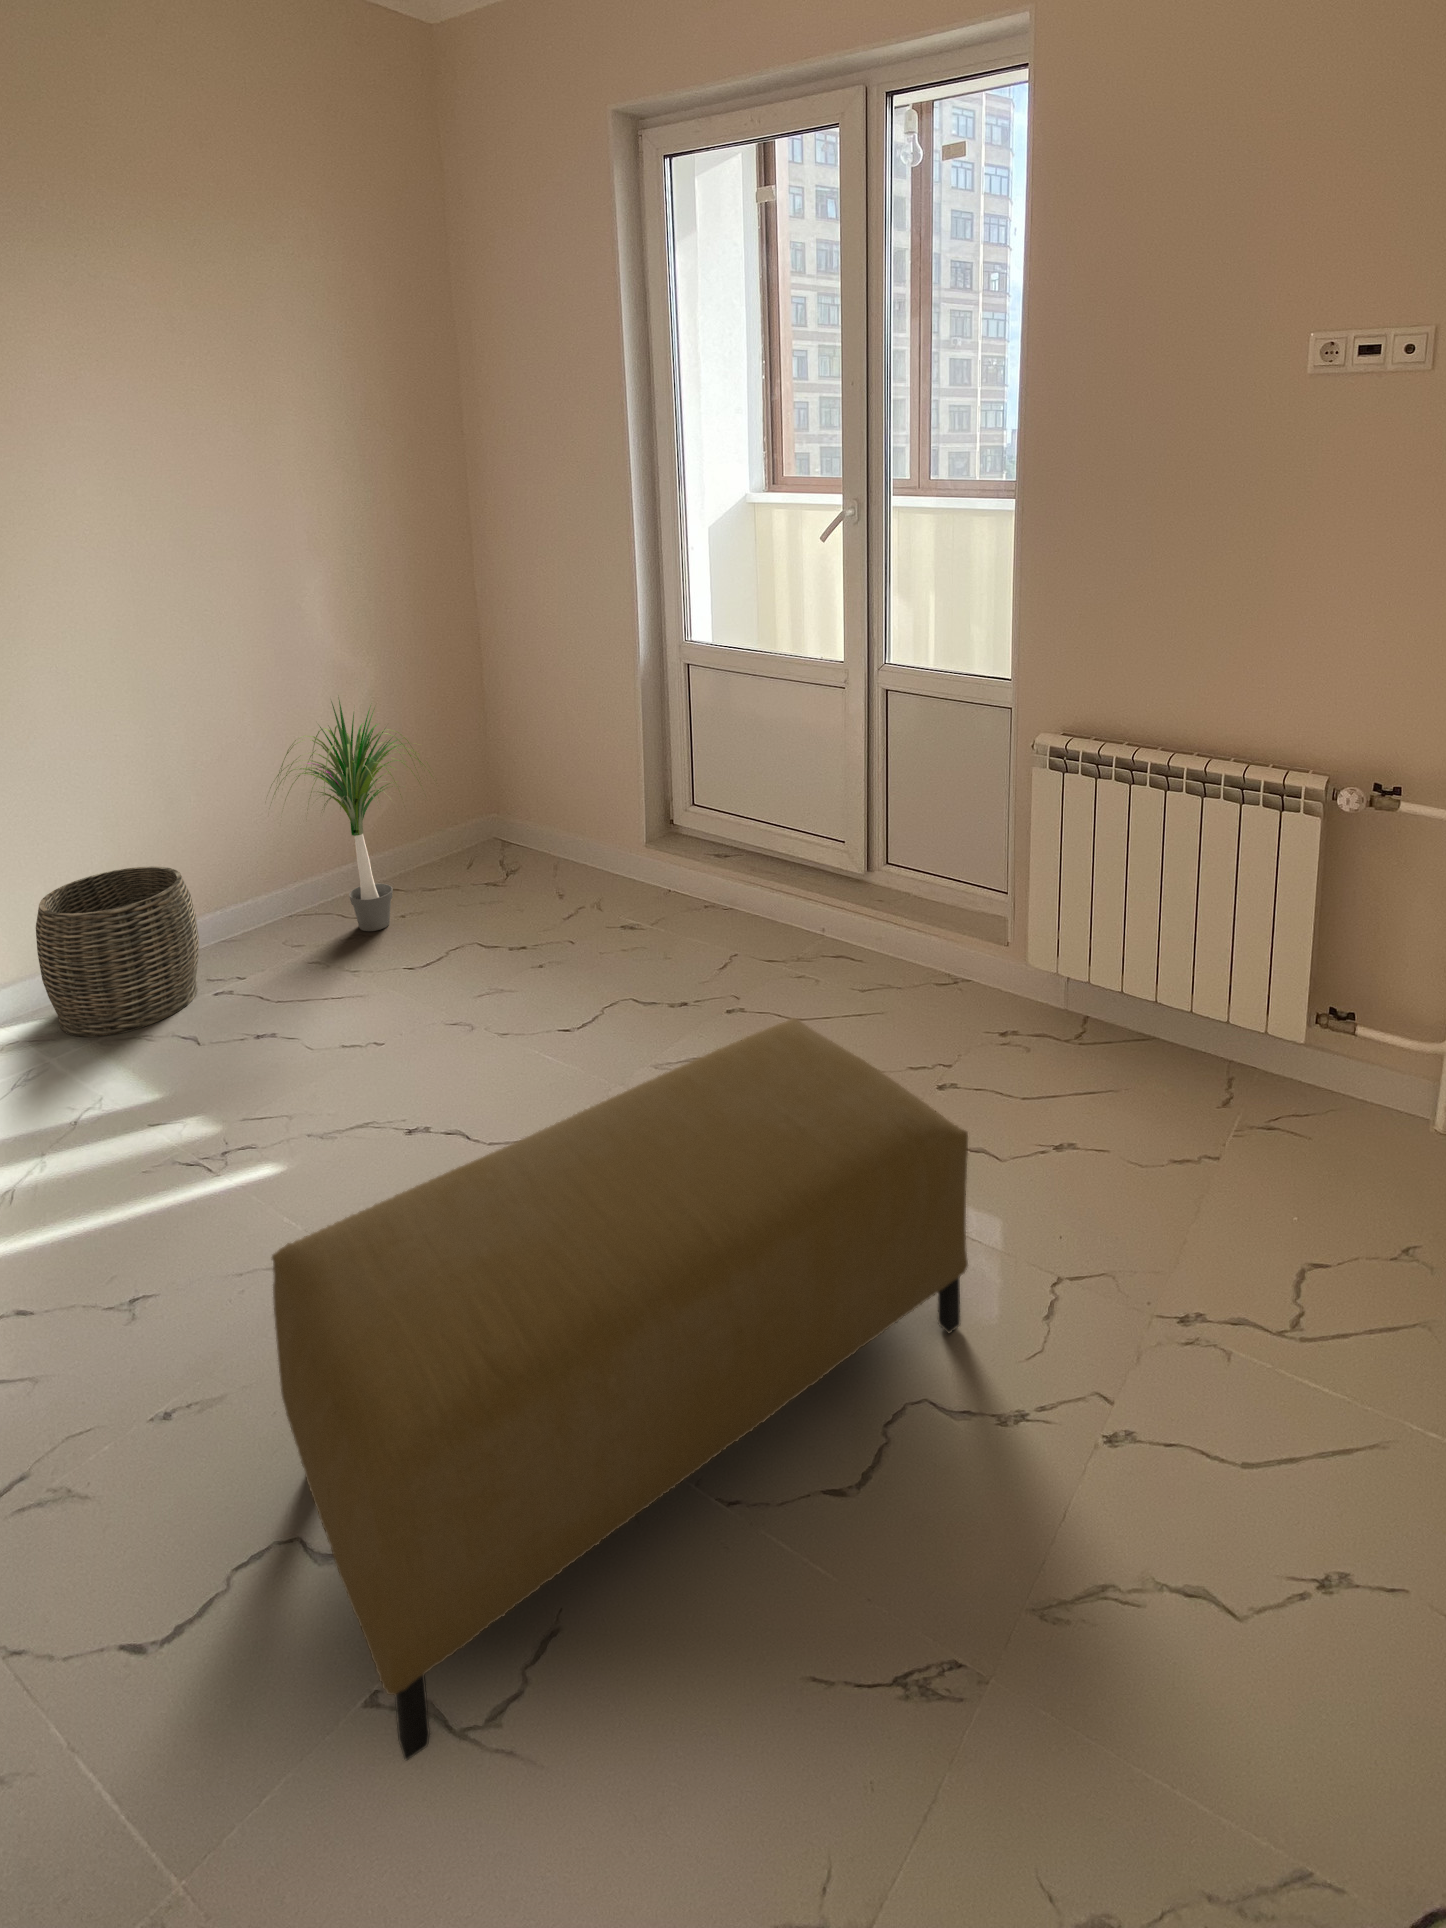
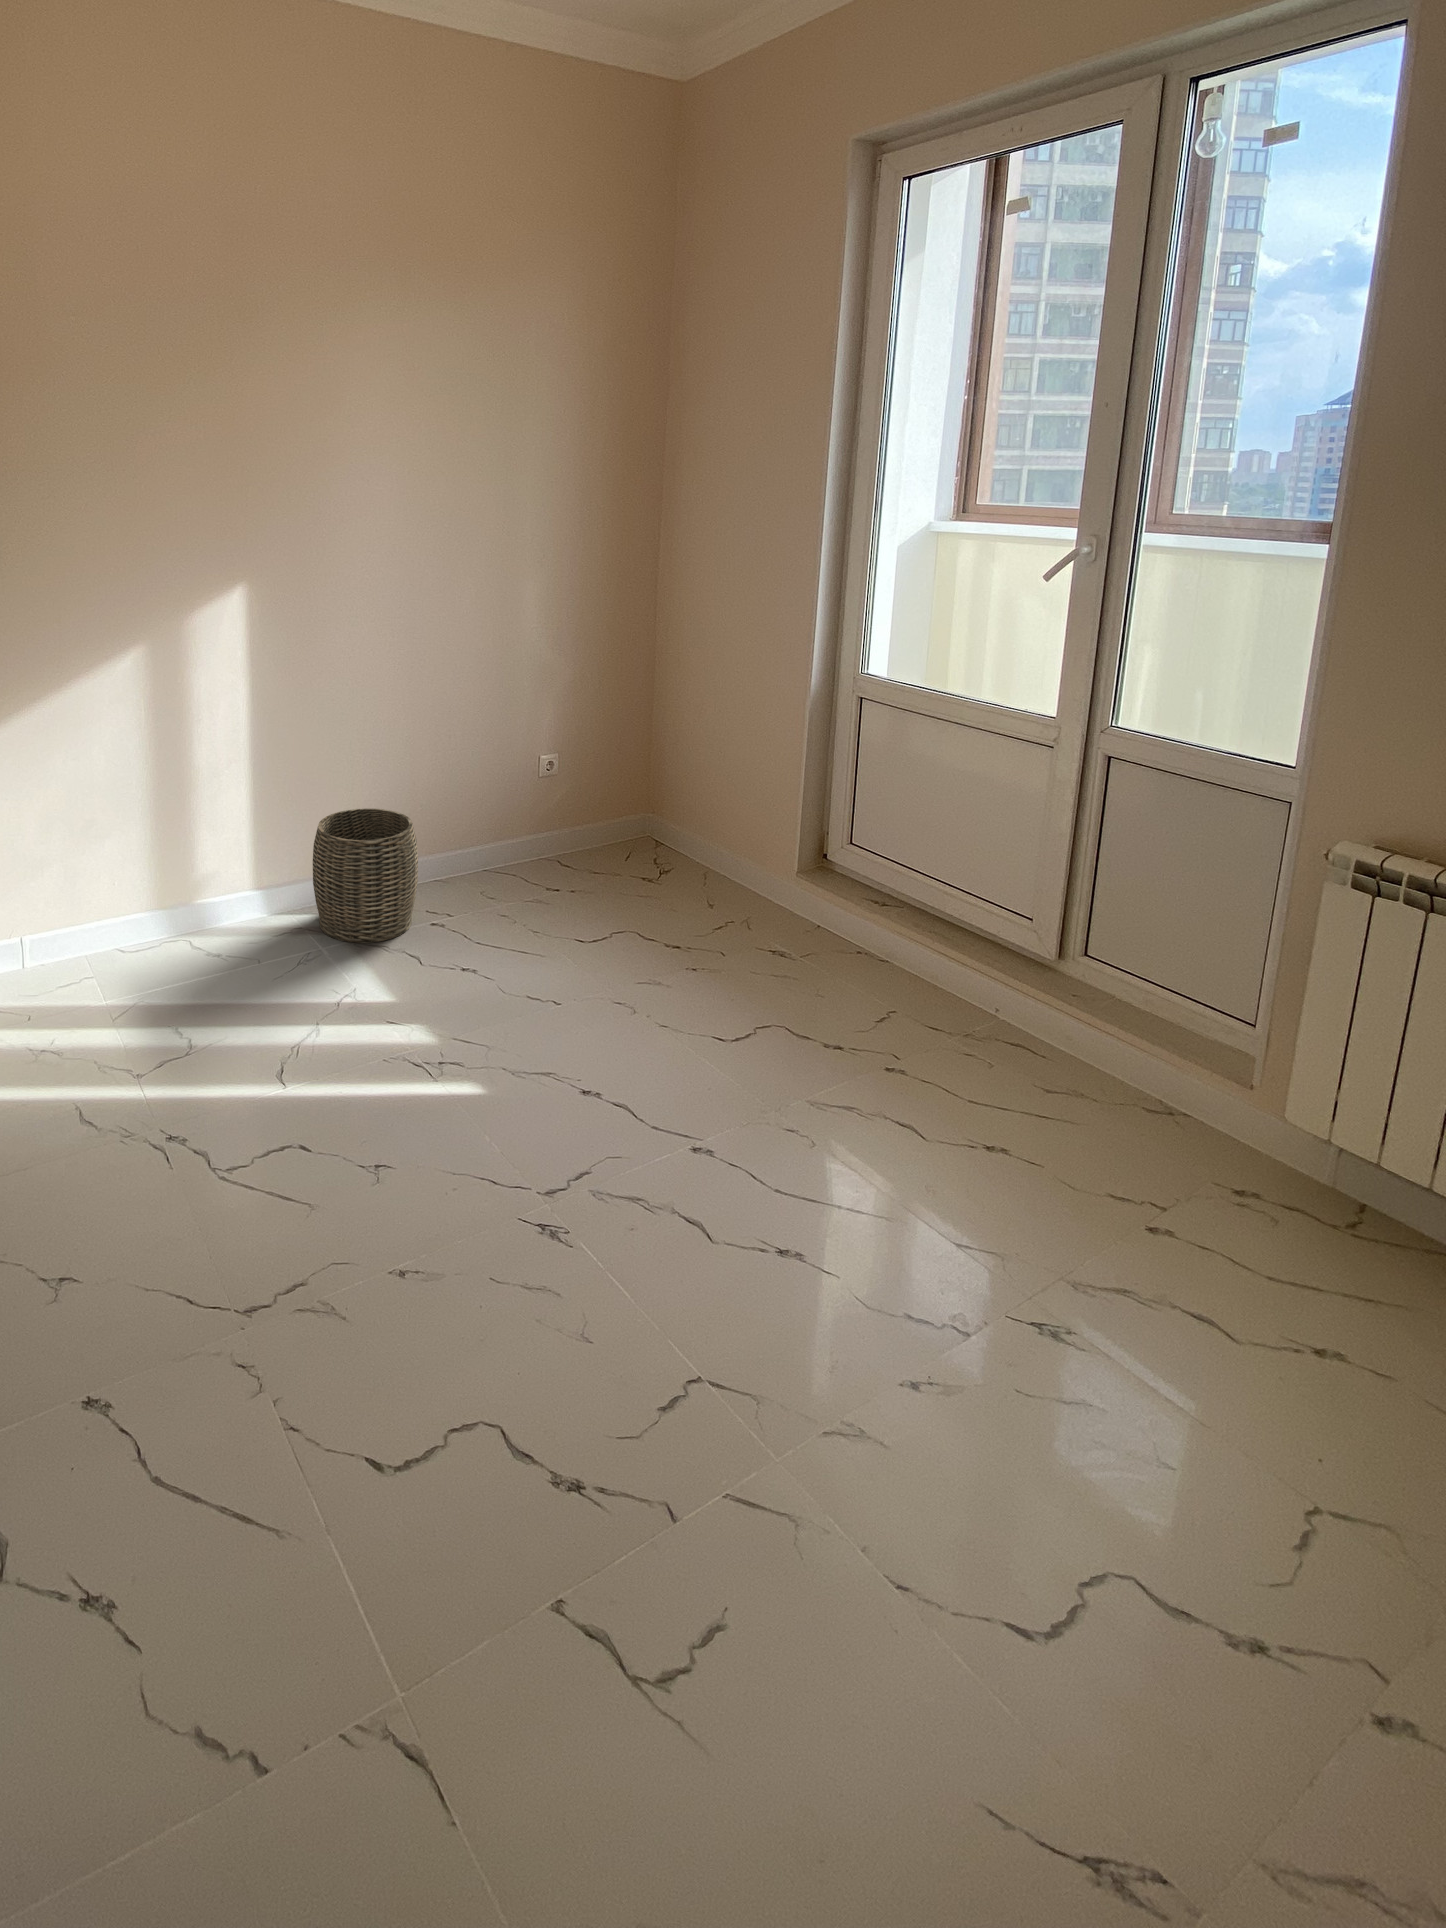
potted plant: present [270,700,432,931] -> none [472,684,615,903]
ottoman: present [272,1018,968,1760] -> none [505,1099,1226,1661]

